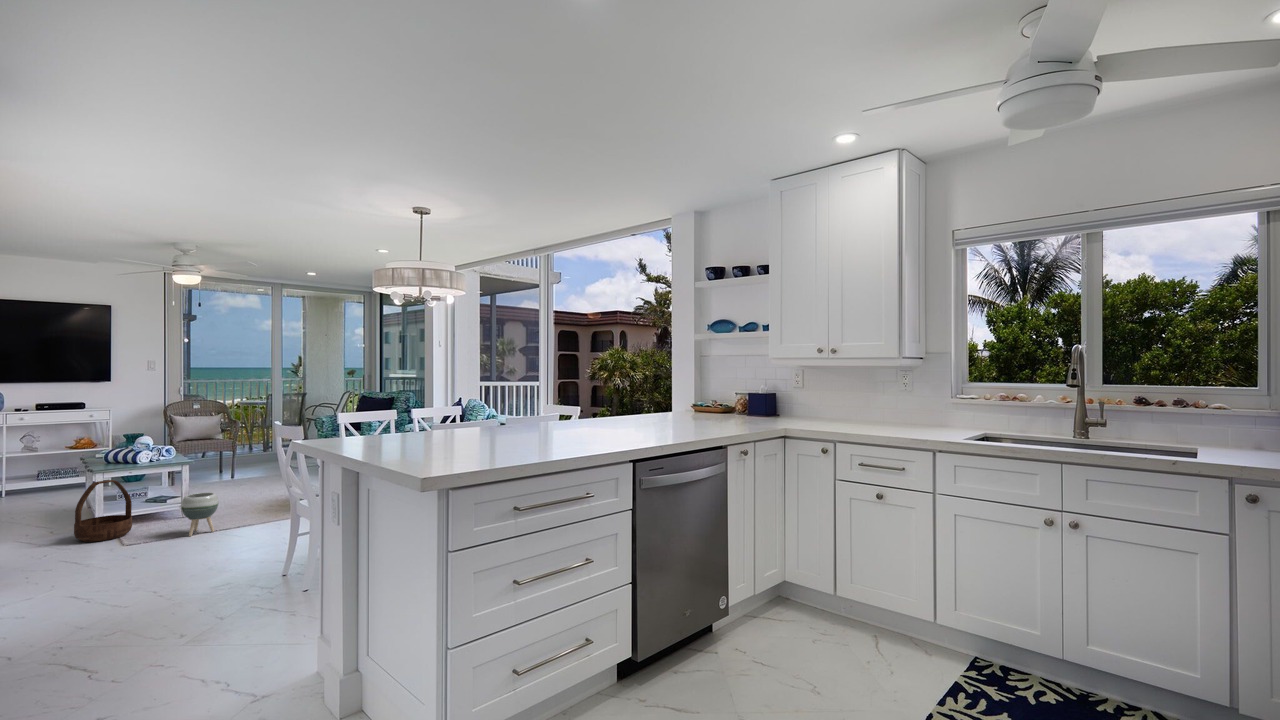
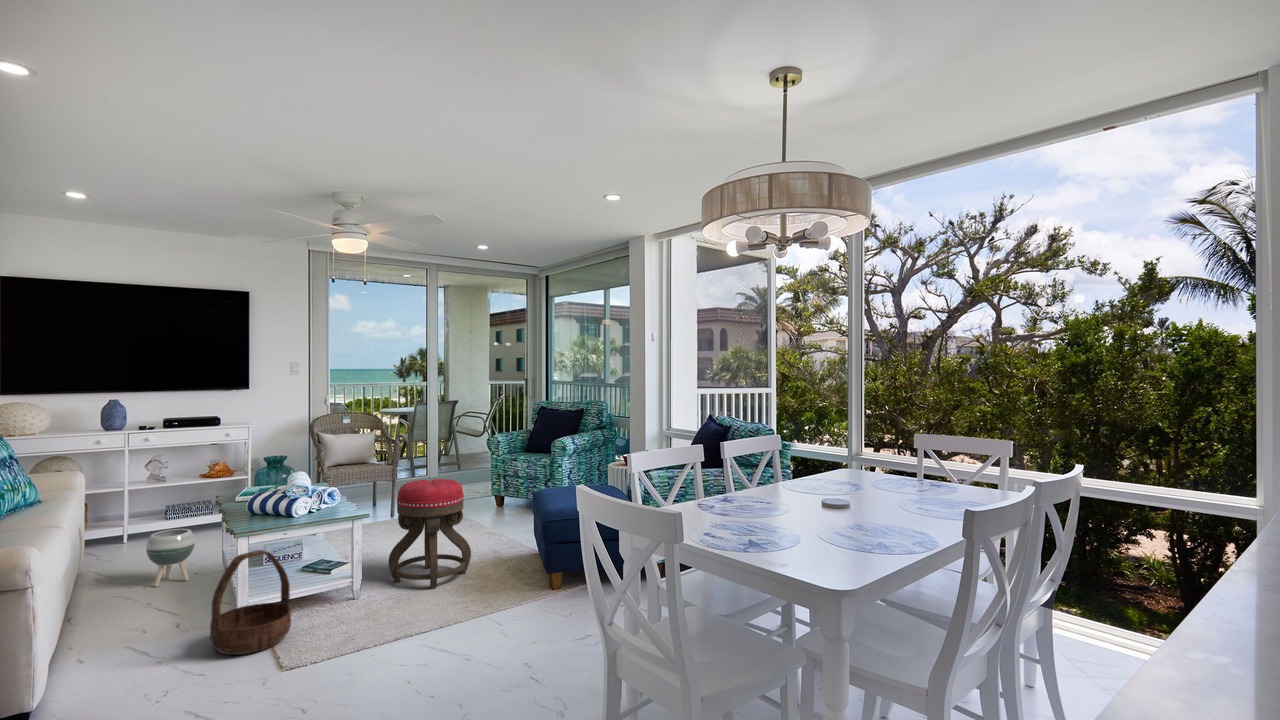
ottoman: none [211,441,274,511] -> present [389,479,471,588]
planter: present [181,492,219,536] -> present [146,529,195,587]

